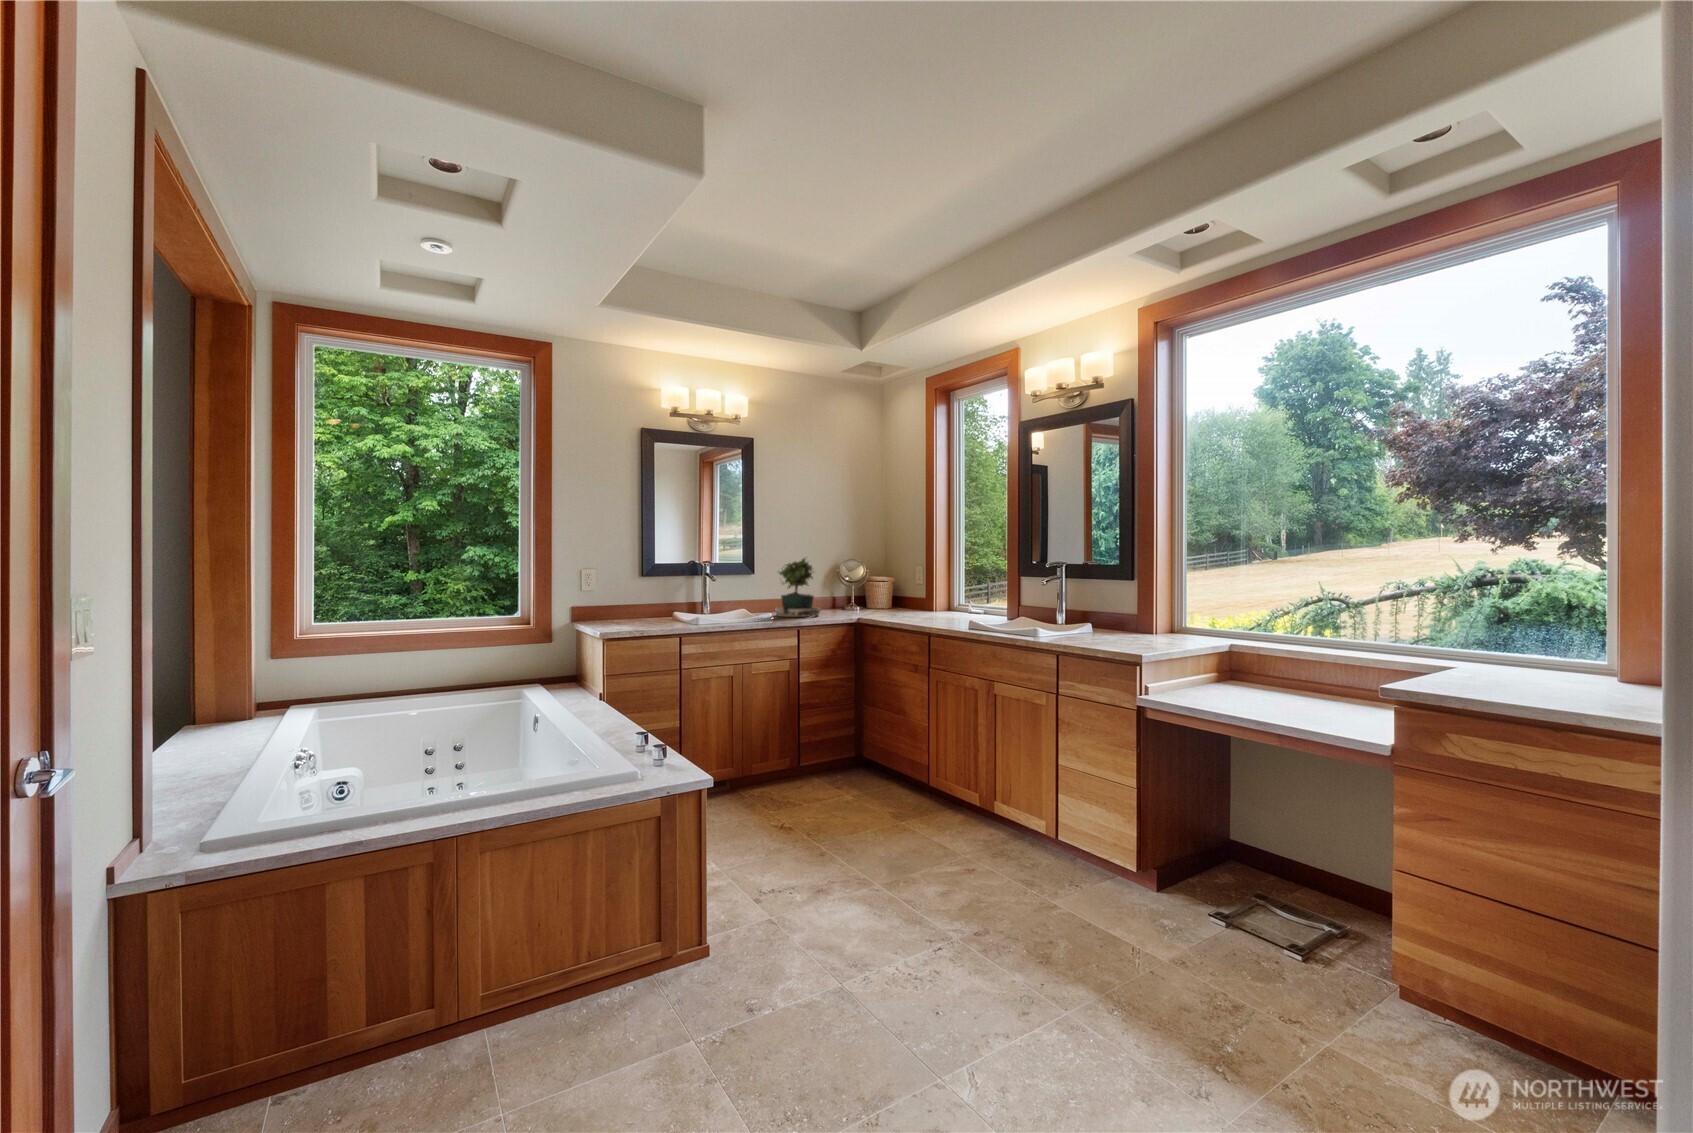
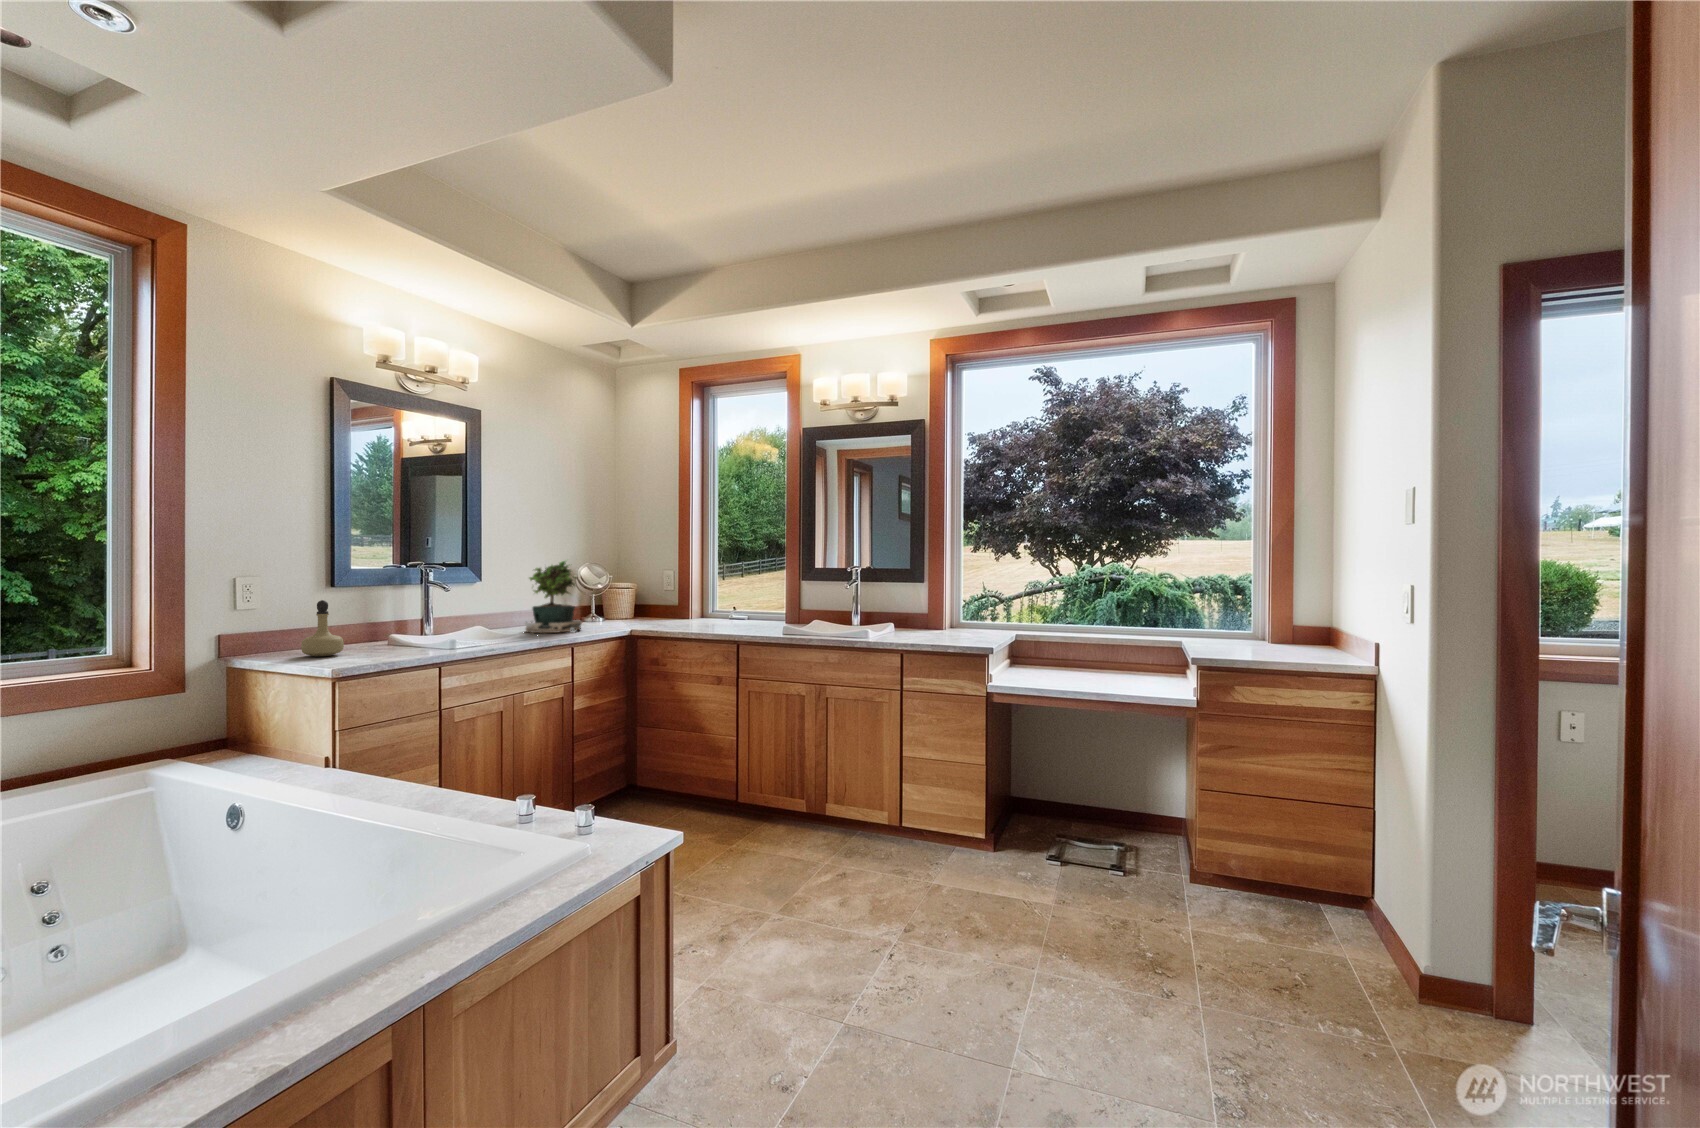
perfume bottle: none [605,585,630,624] -> present [301,600,344,657]

